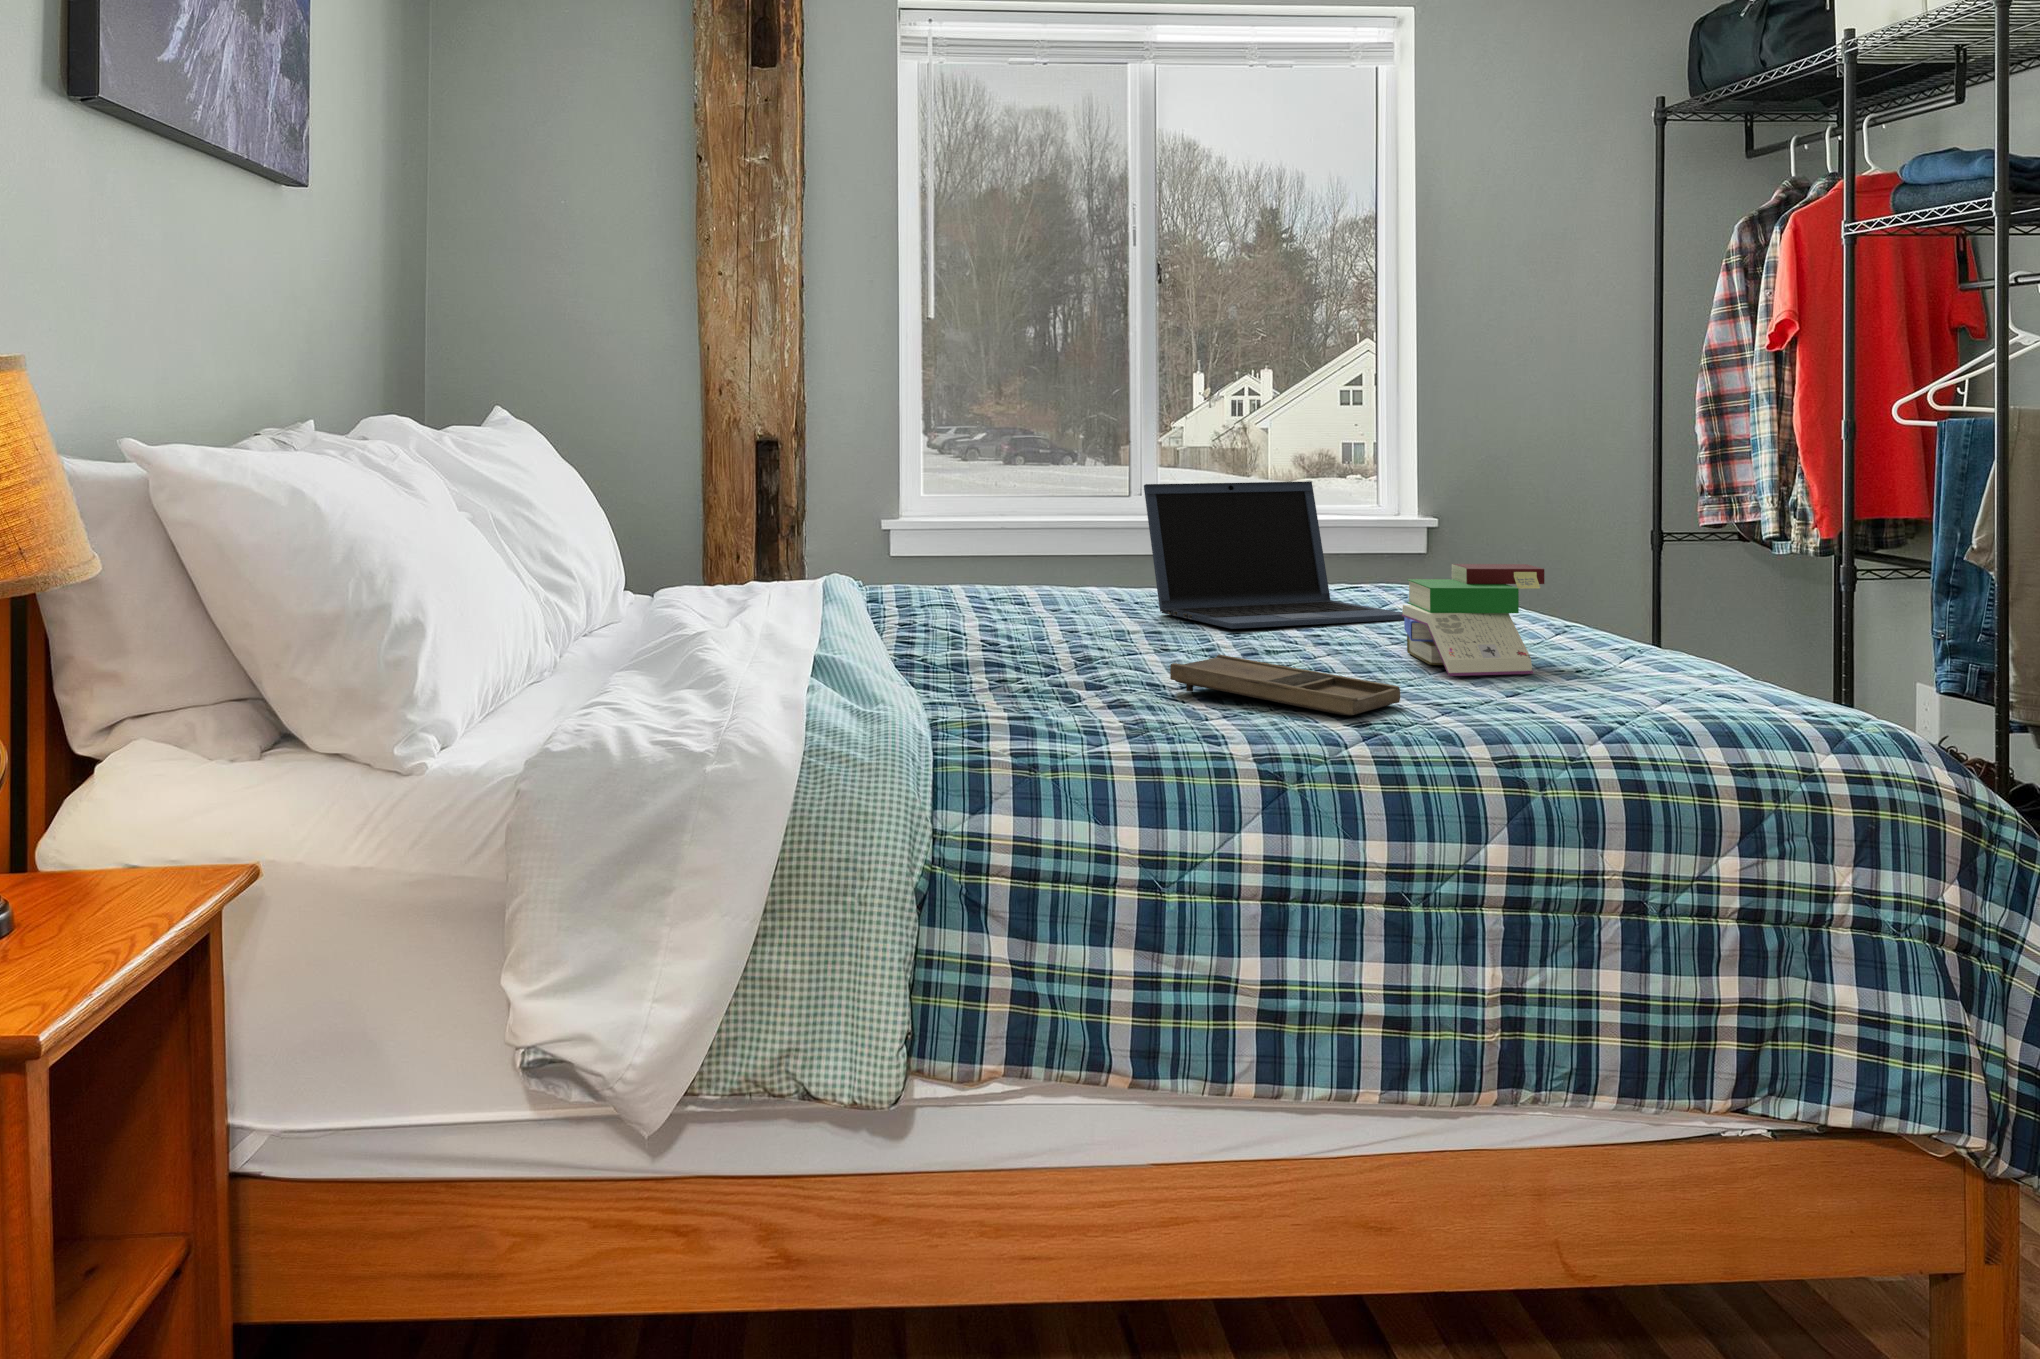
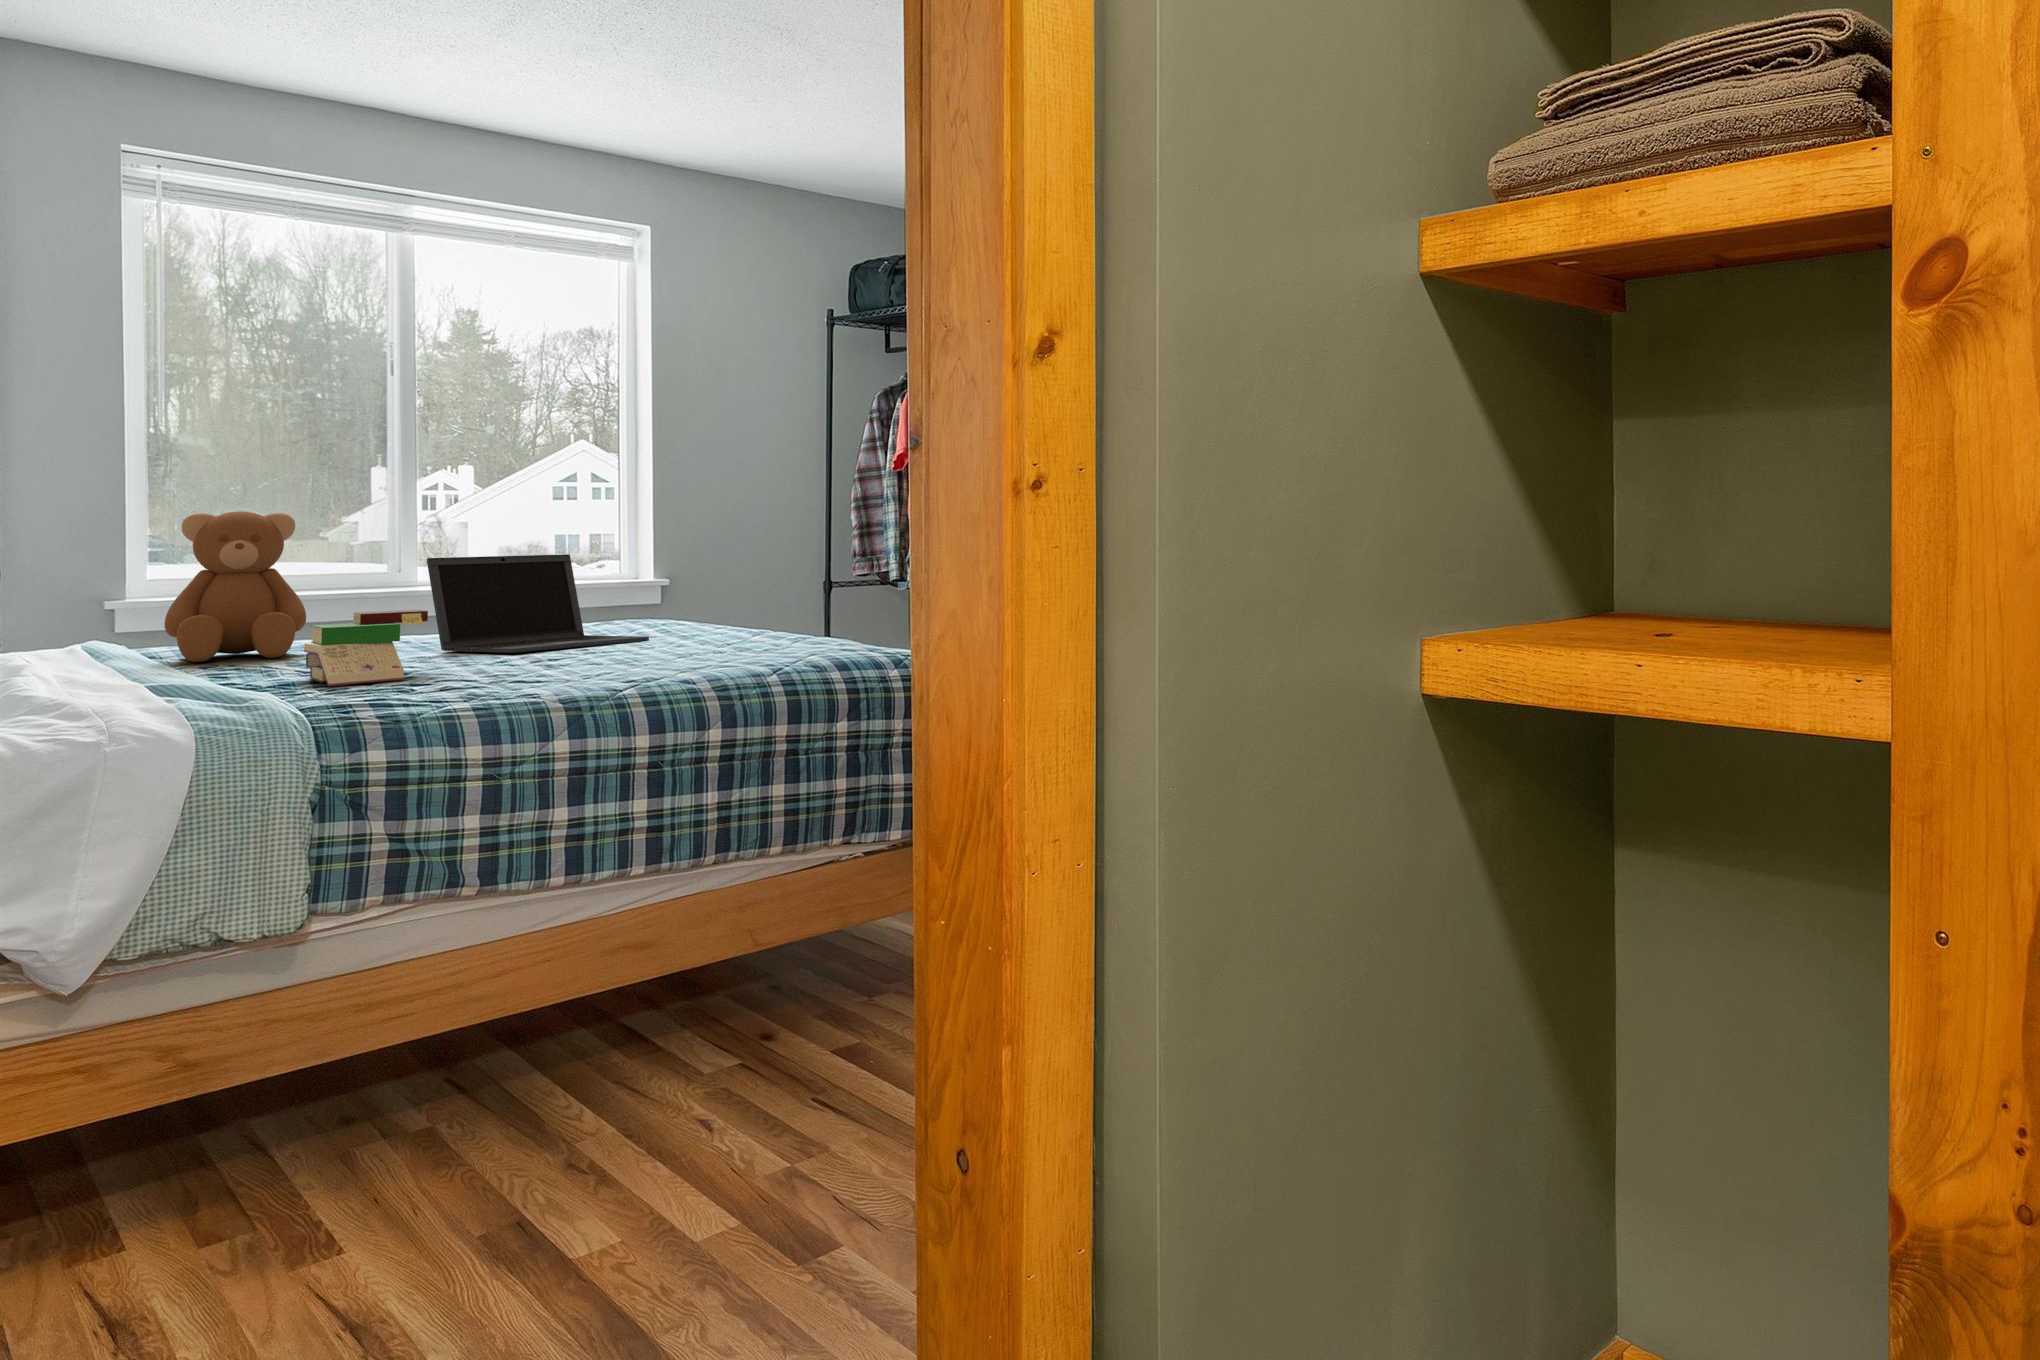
teddy bear: none [908,420,1033,603] -> present [164,511,306,662]
book: present [1402,564,1544,676] -> present [304,610,428,686]
tray: present [1170,655,1400,715] -> none [485,656,654,679]

